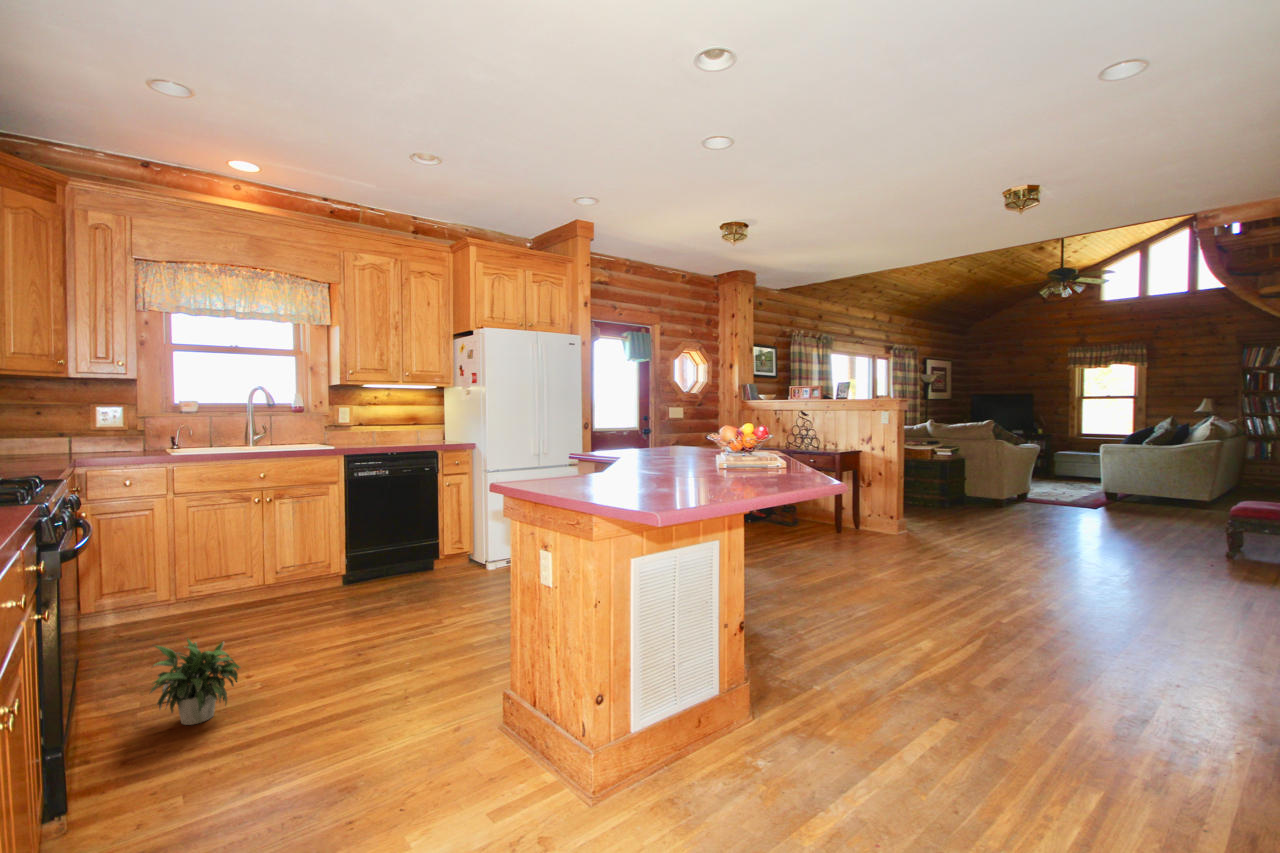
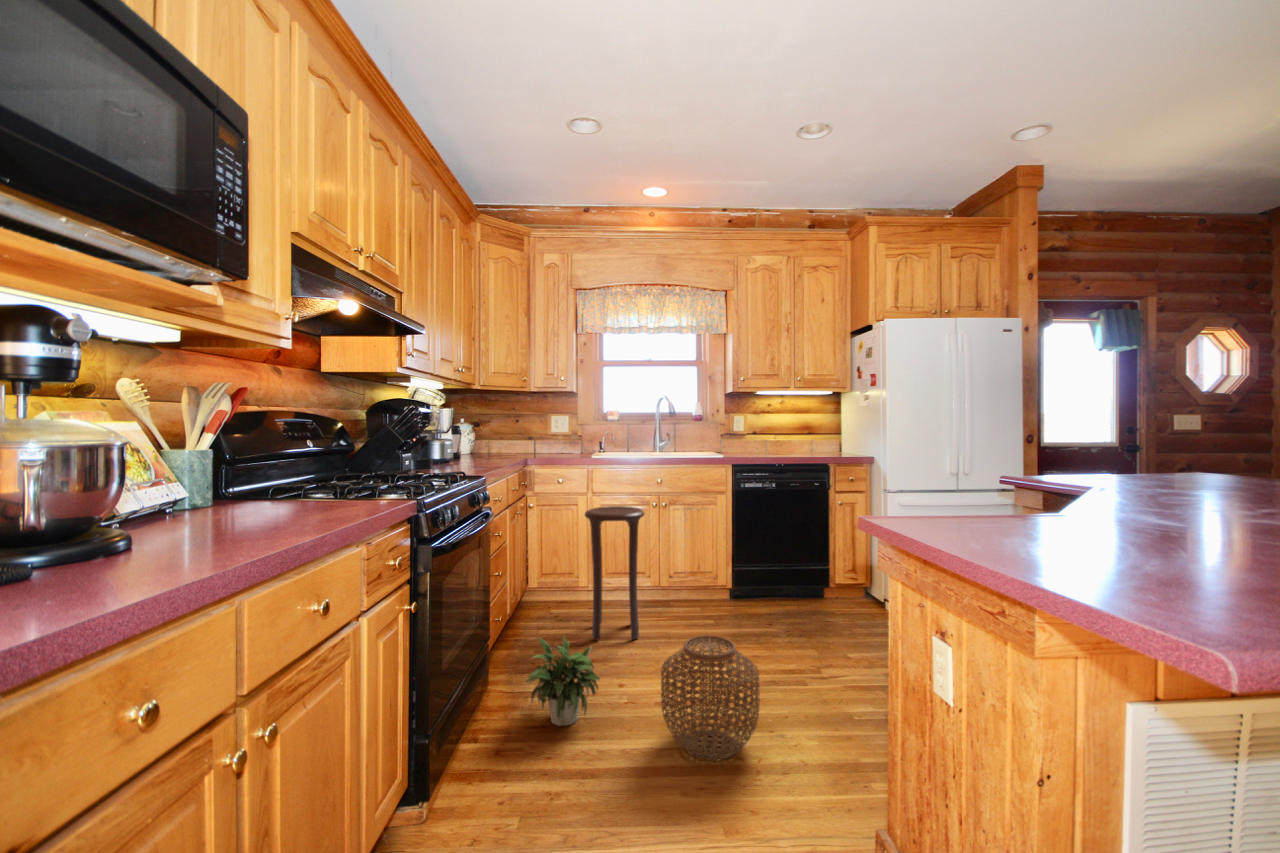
stool: none [179,505,256,651] -> present [585,506,644,640]
woven basket: none [314,601,406,703] -> present [661,635,760,760]

